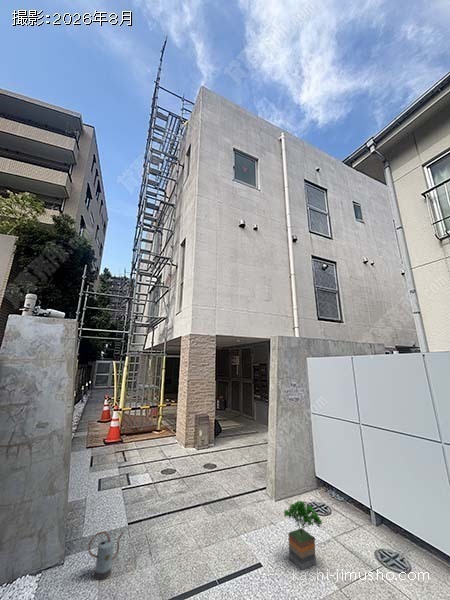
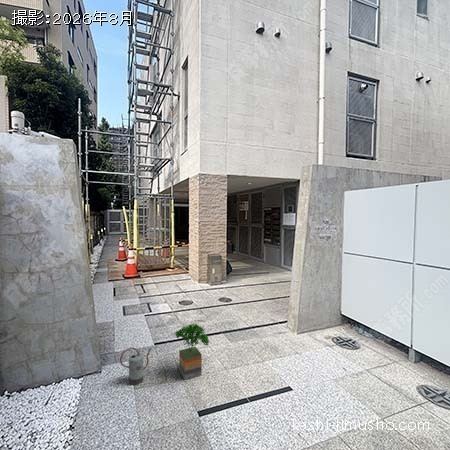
potted tree: present [284,501,322,570] -> present [175,324,209,380]

